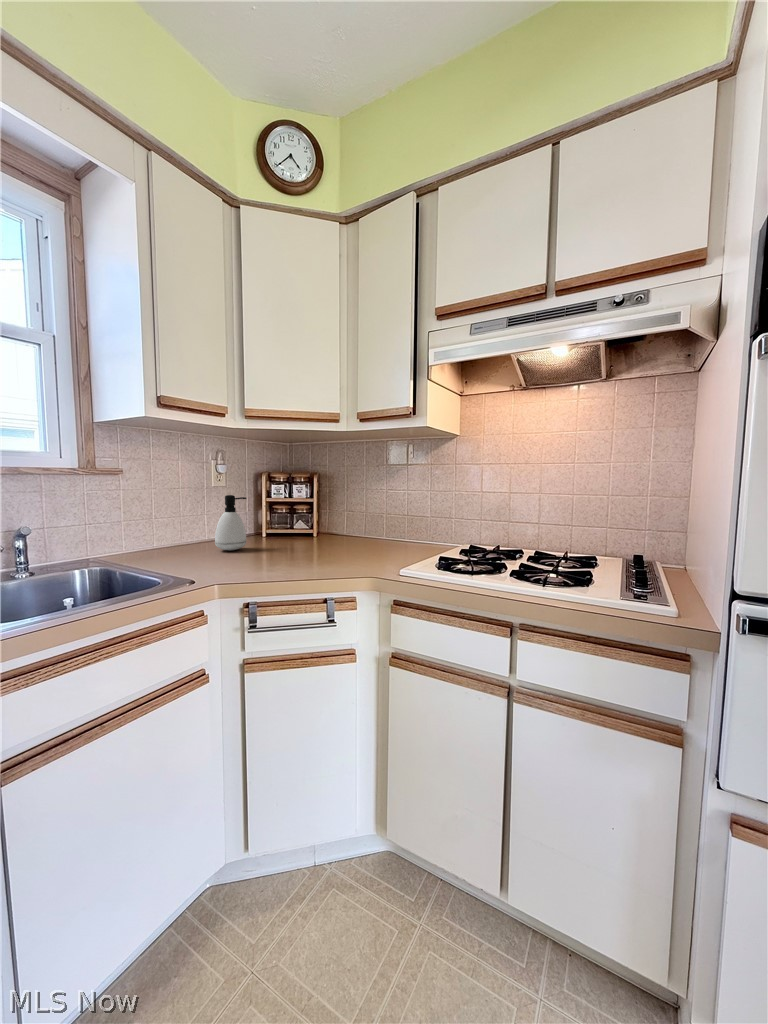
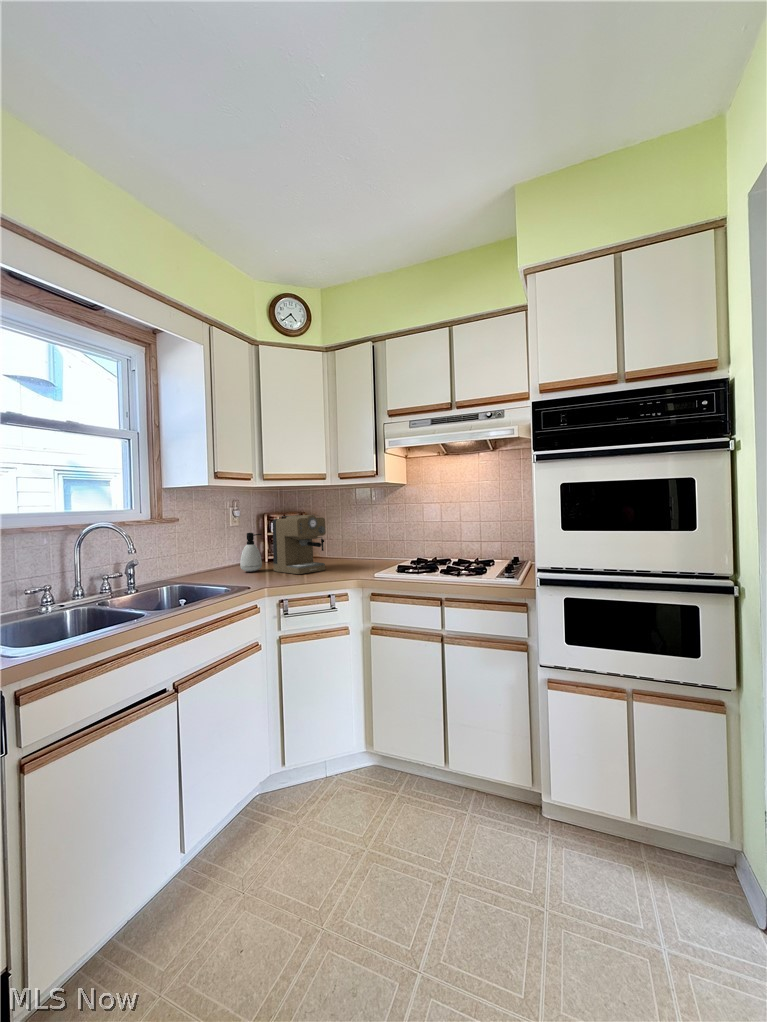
coffee maker: none [260,472,334,560] -> present [273,515,326,574]

